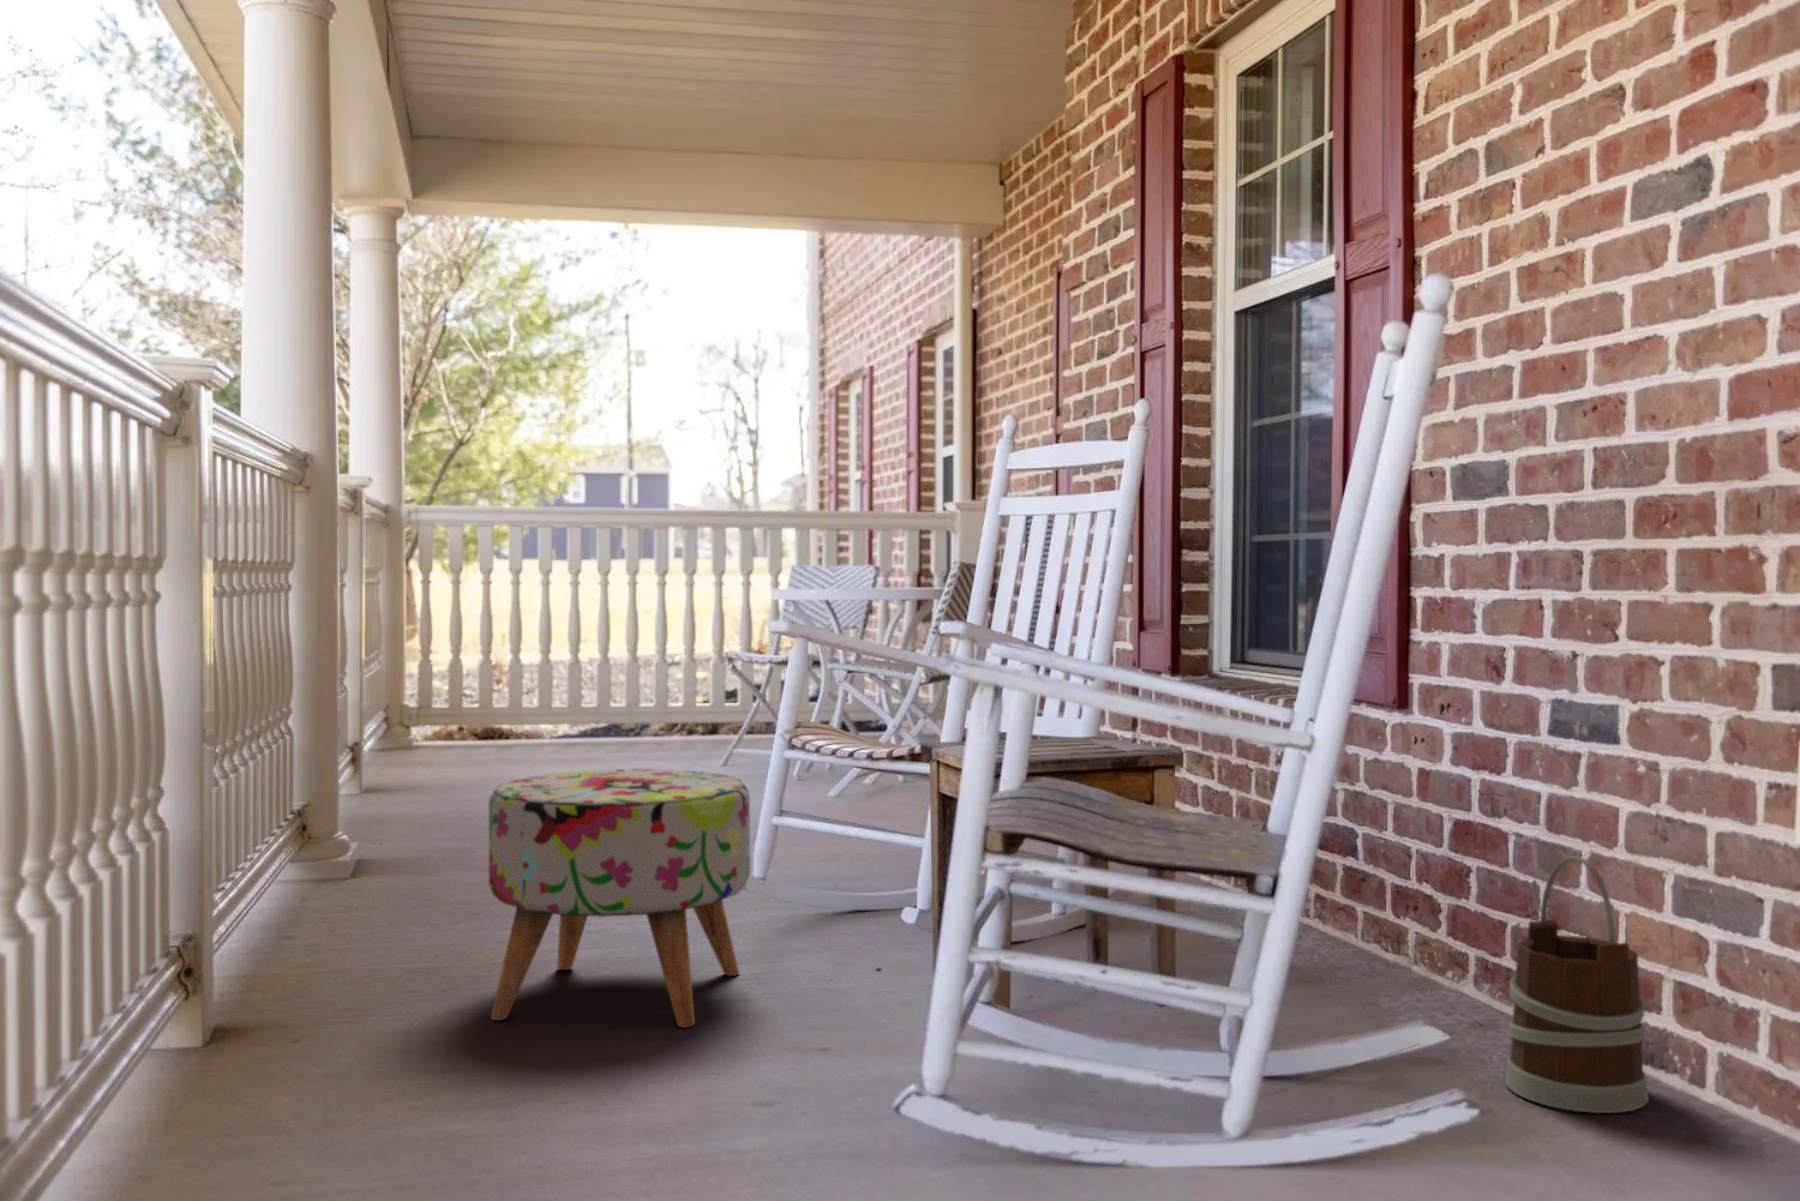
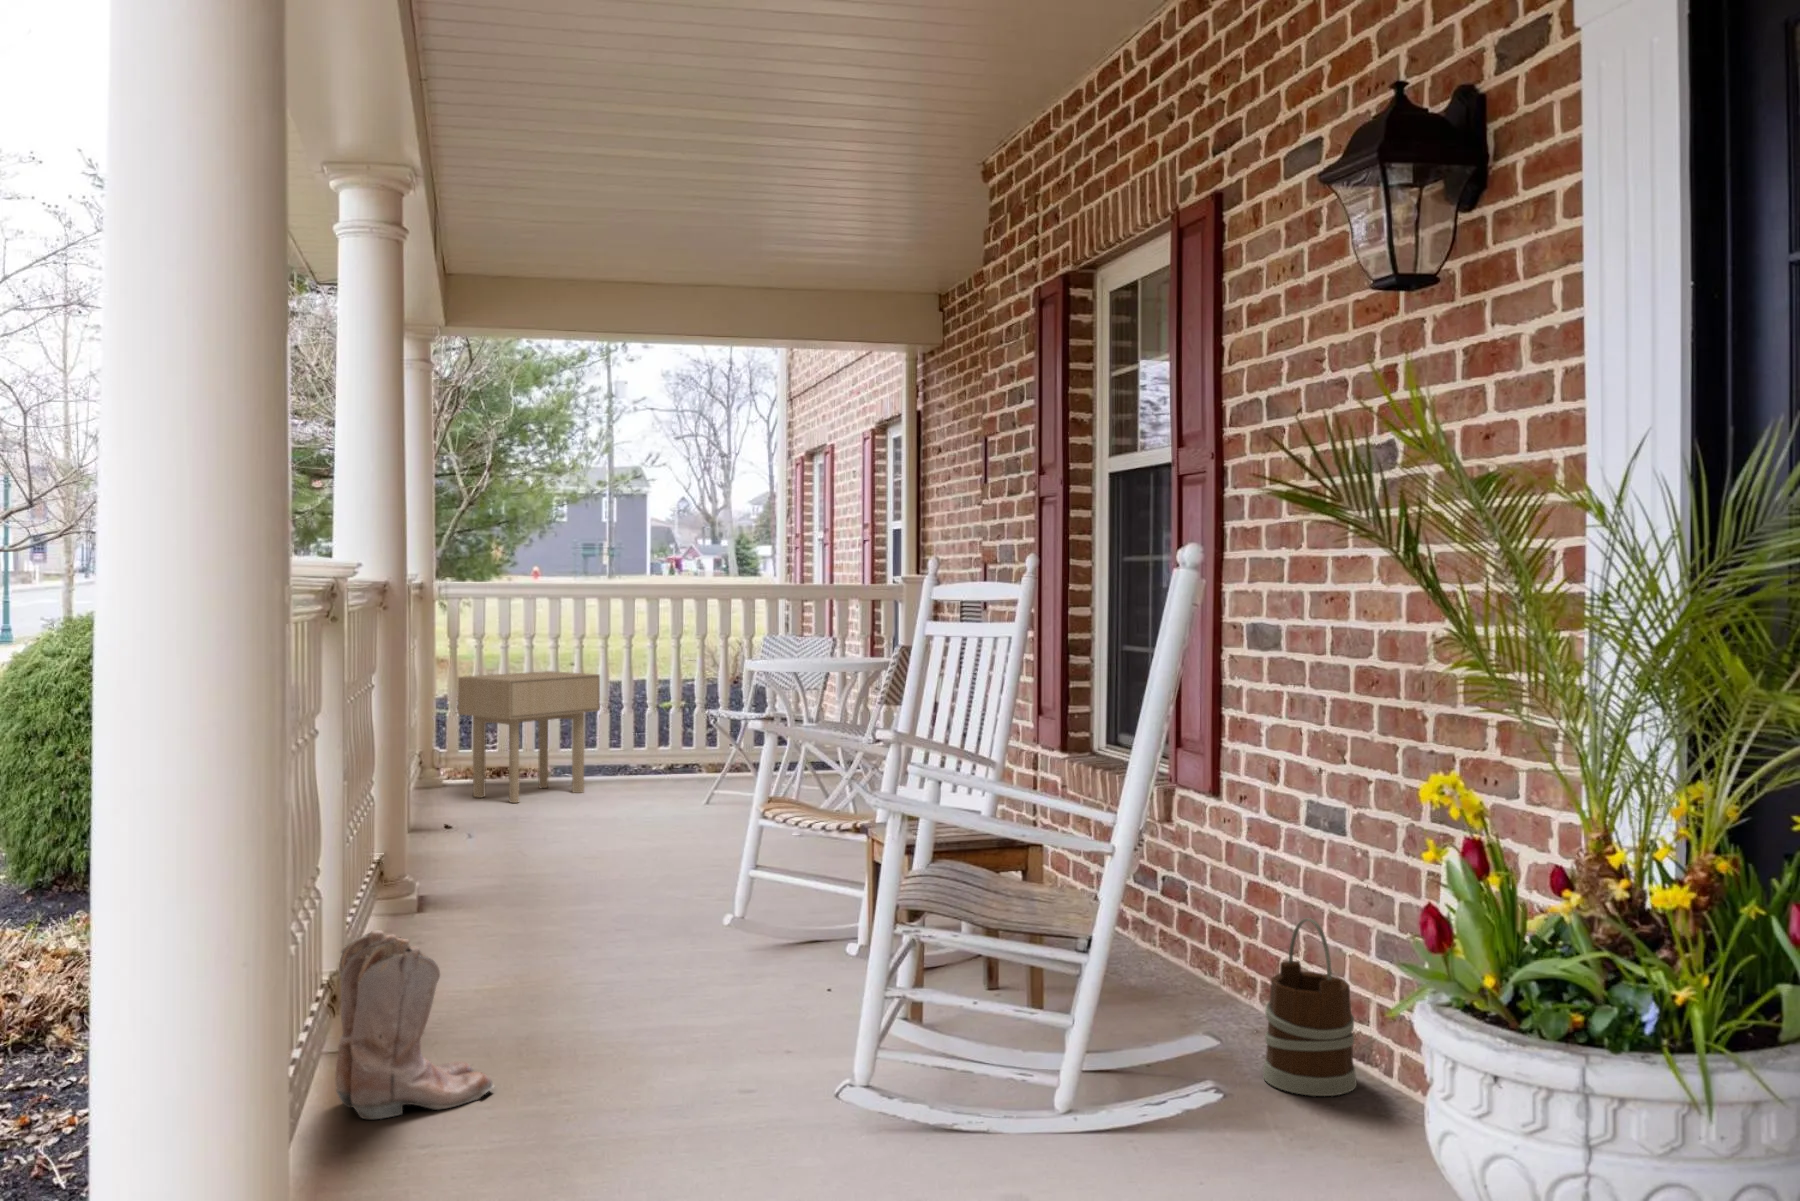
side table: none [423,611,594,764] -> present [458,671,600,803]
ottoman: present [489,769,750,1028] -> none [546,842,736,1037]
boots: none [172,866,403,1135] -> present [335,930,494,1119]

